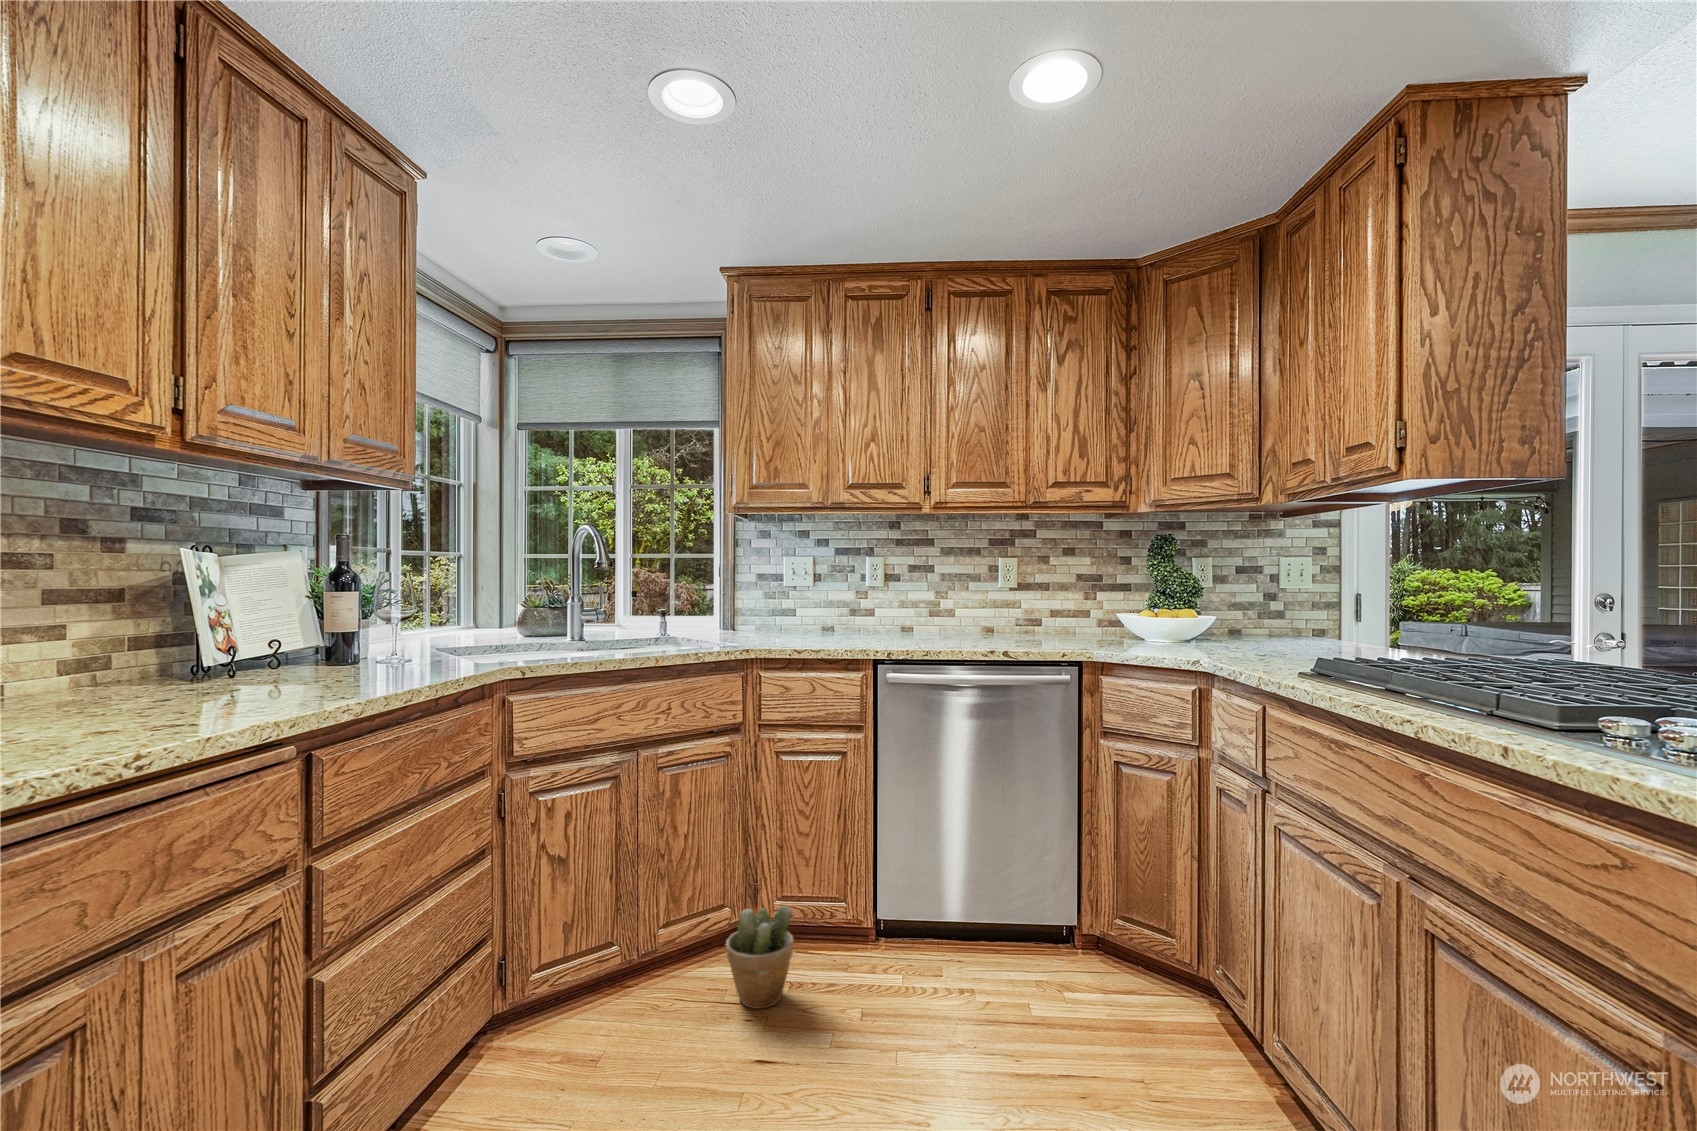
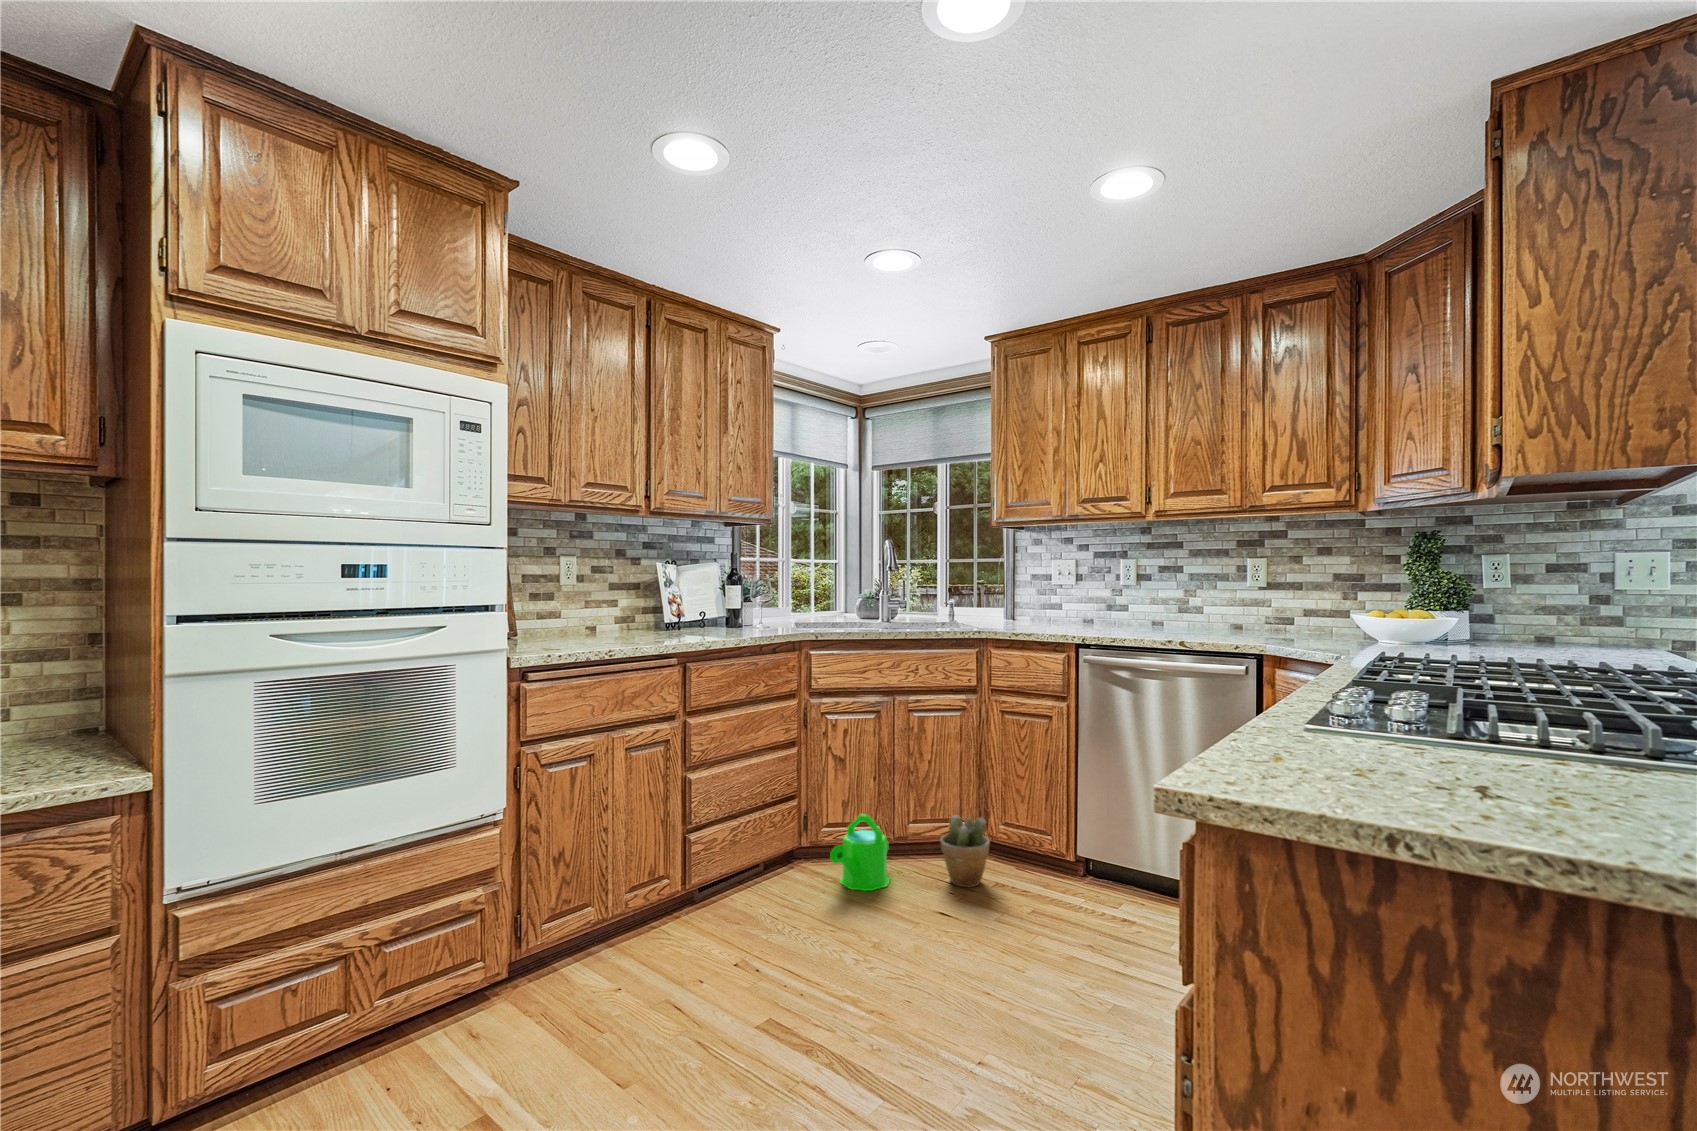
watering can: none [583,940,663,1067] -> present [830,814,890,891]

